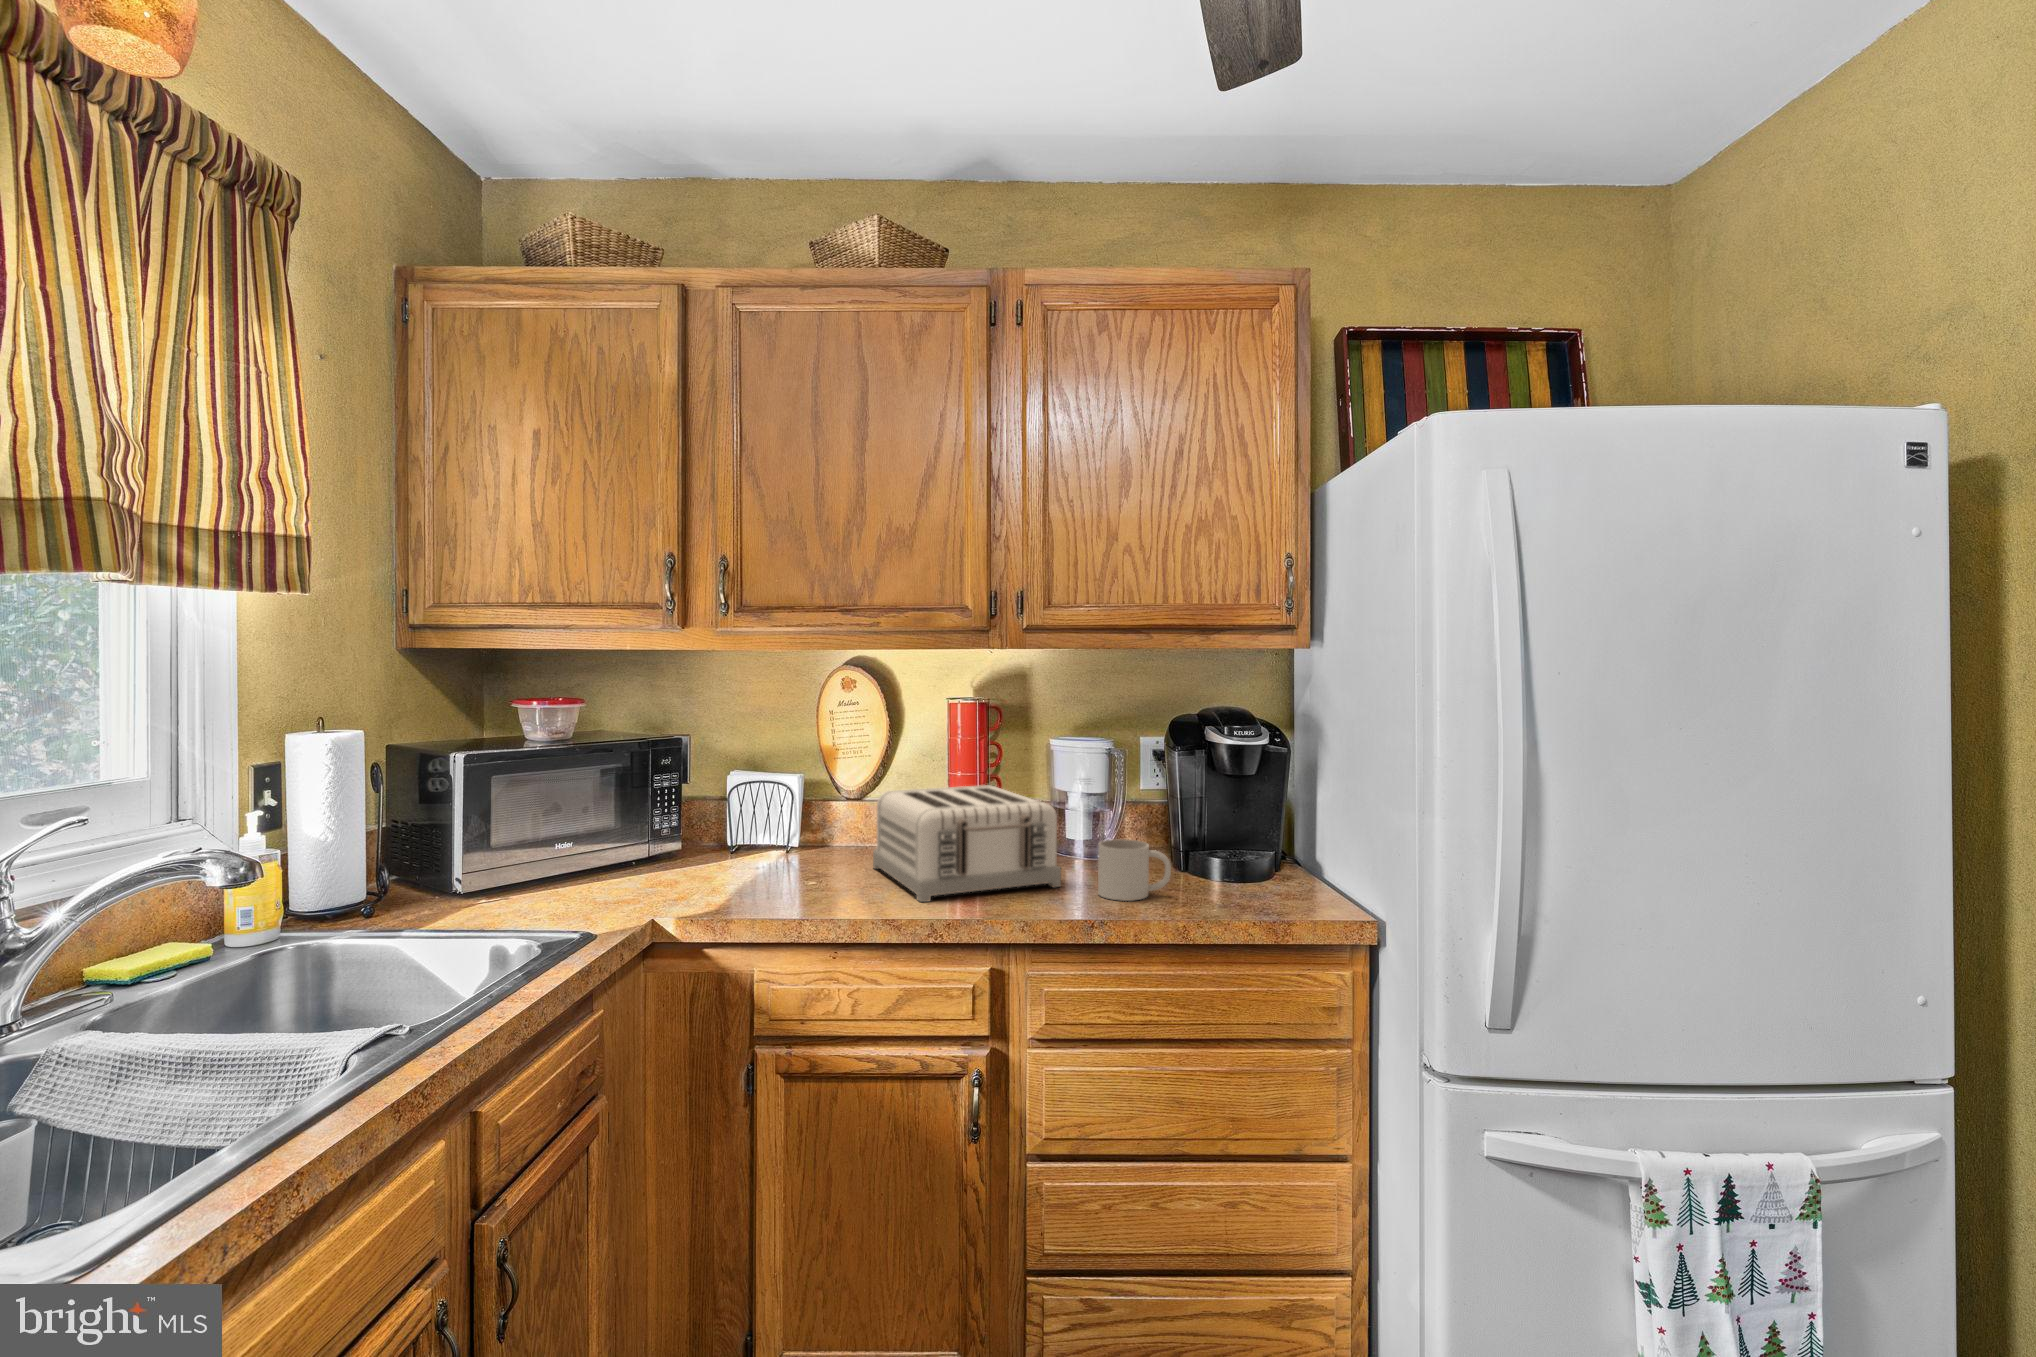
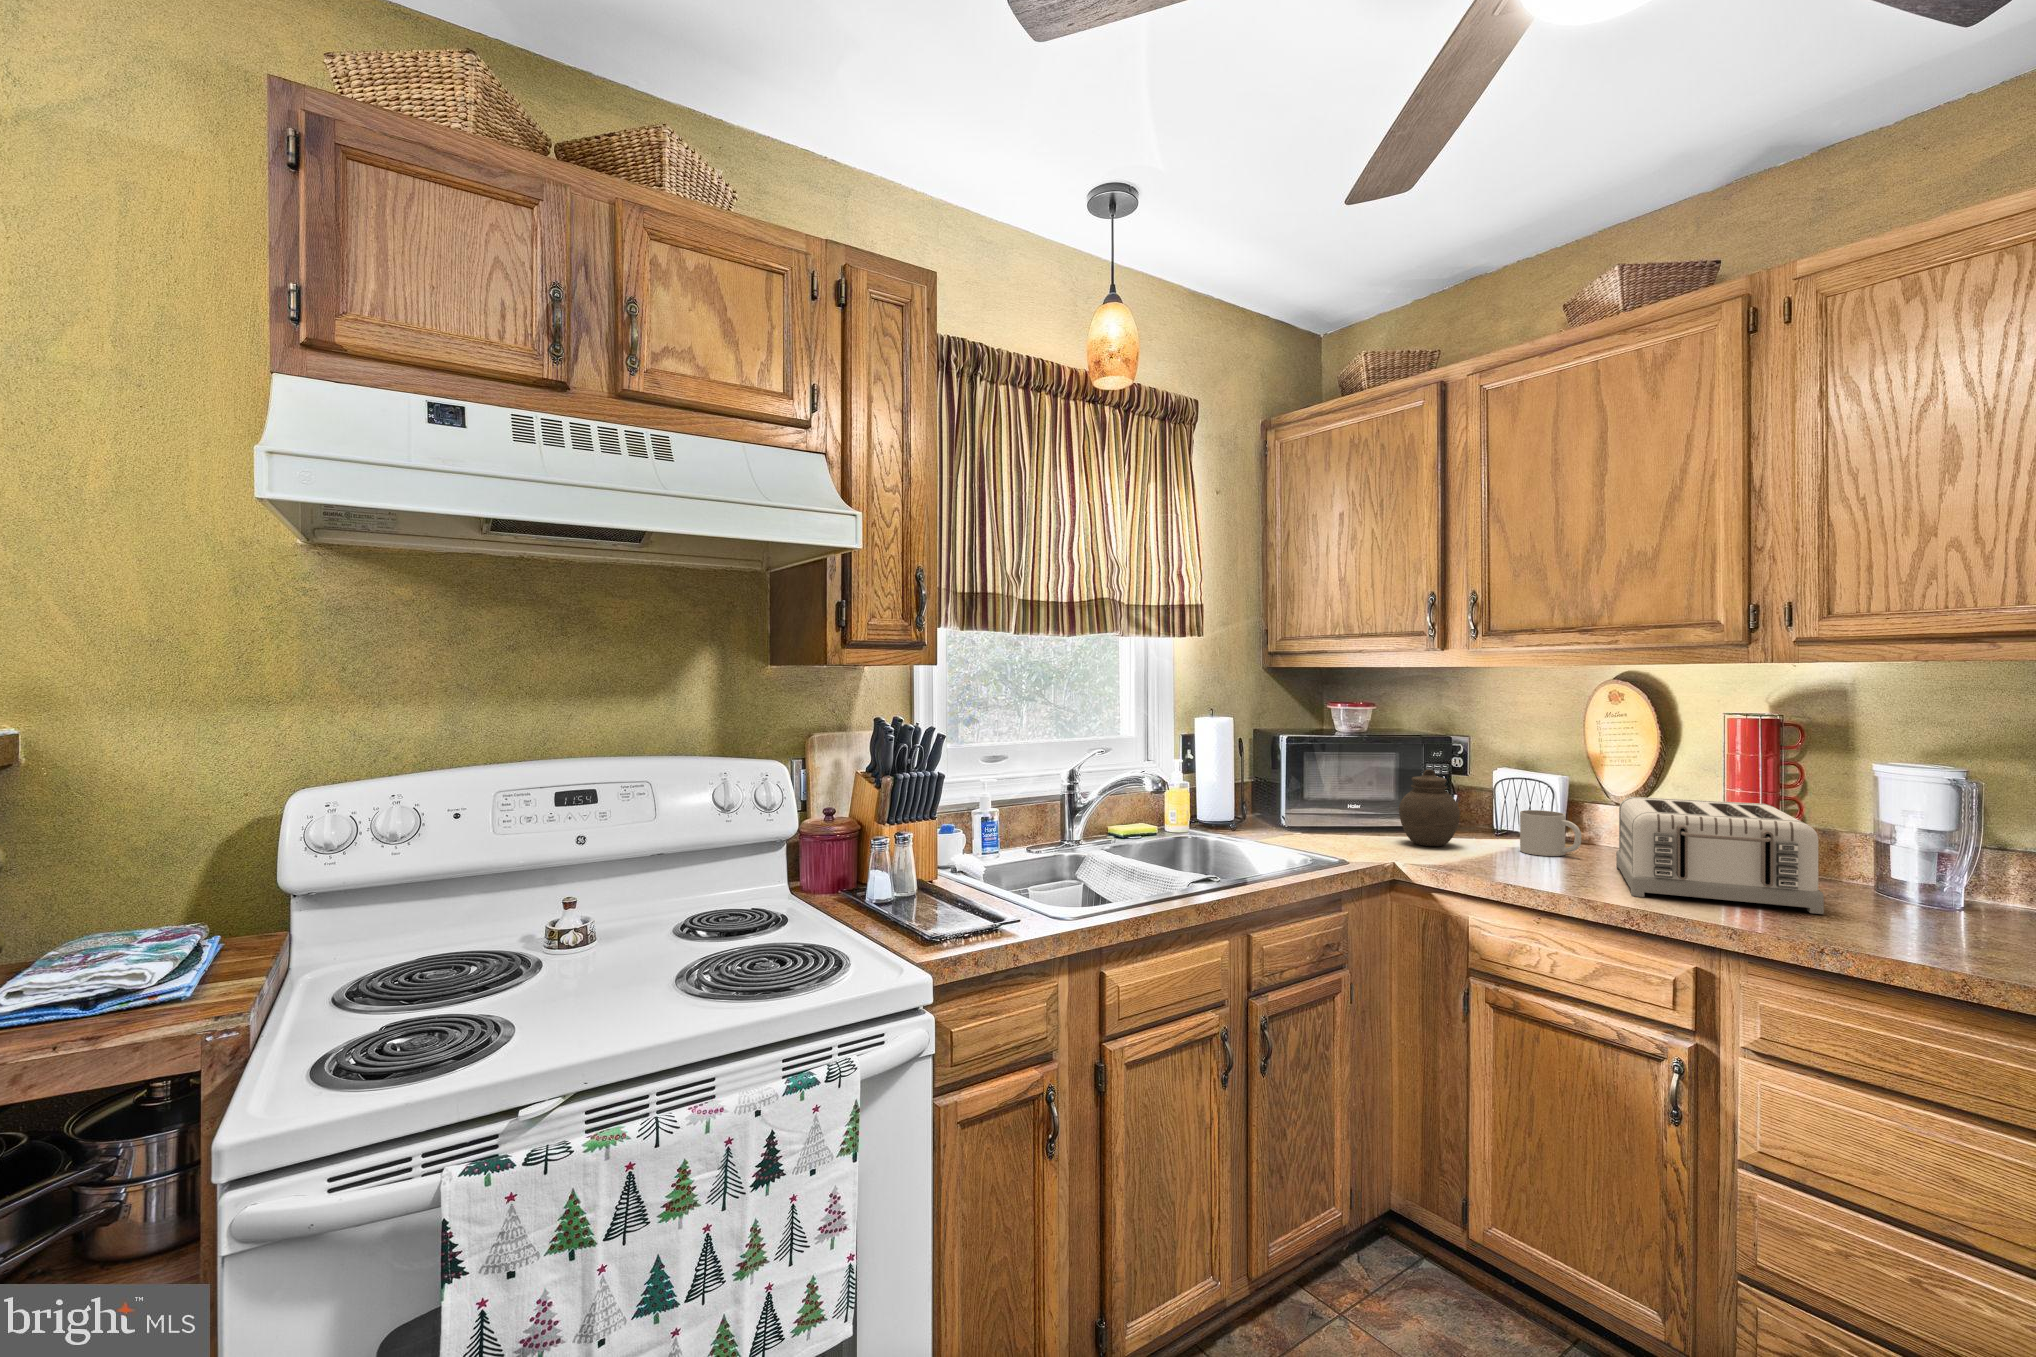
jar: none [632,780,707,878] -> present [1399,769,1460,846]
mug: present [1098,839,1171,901] -> present [1520,810,1582,856]

